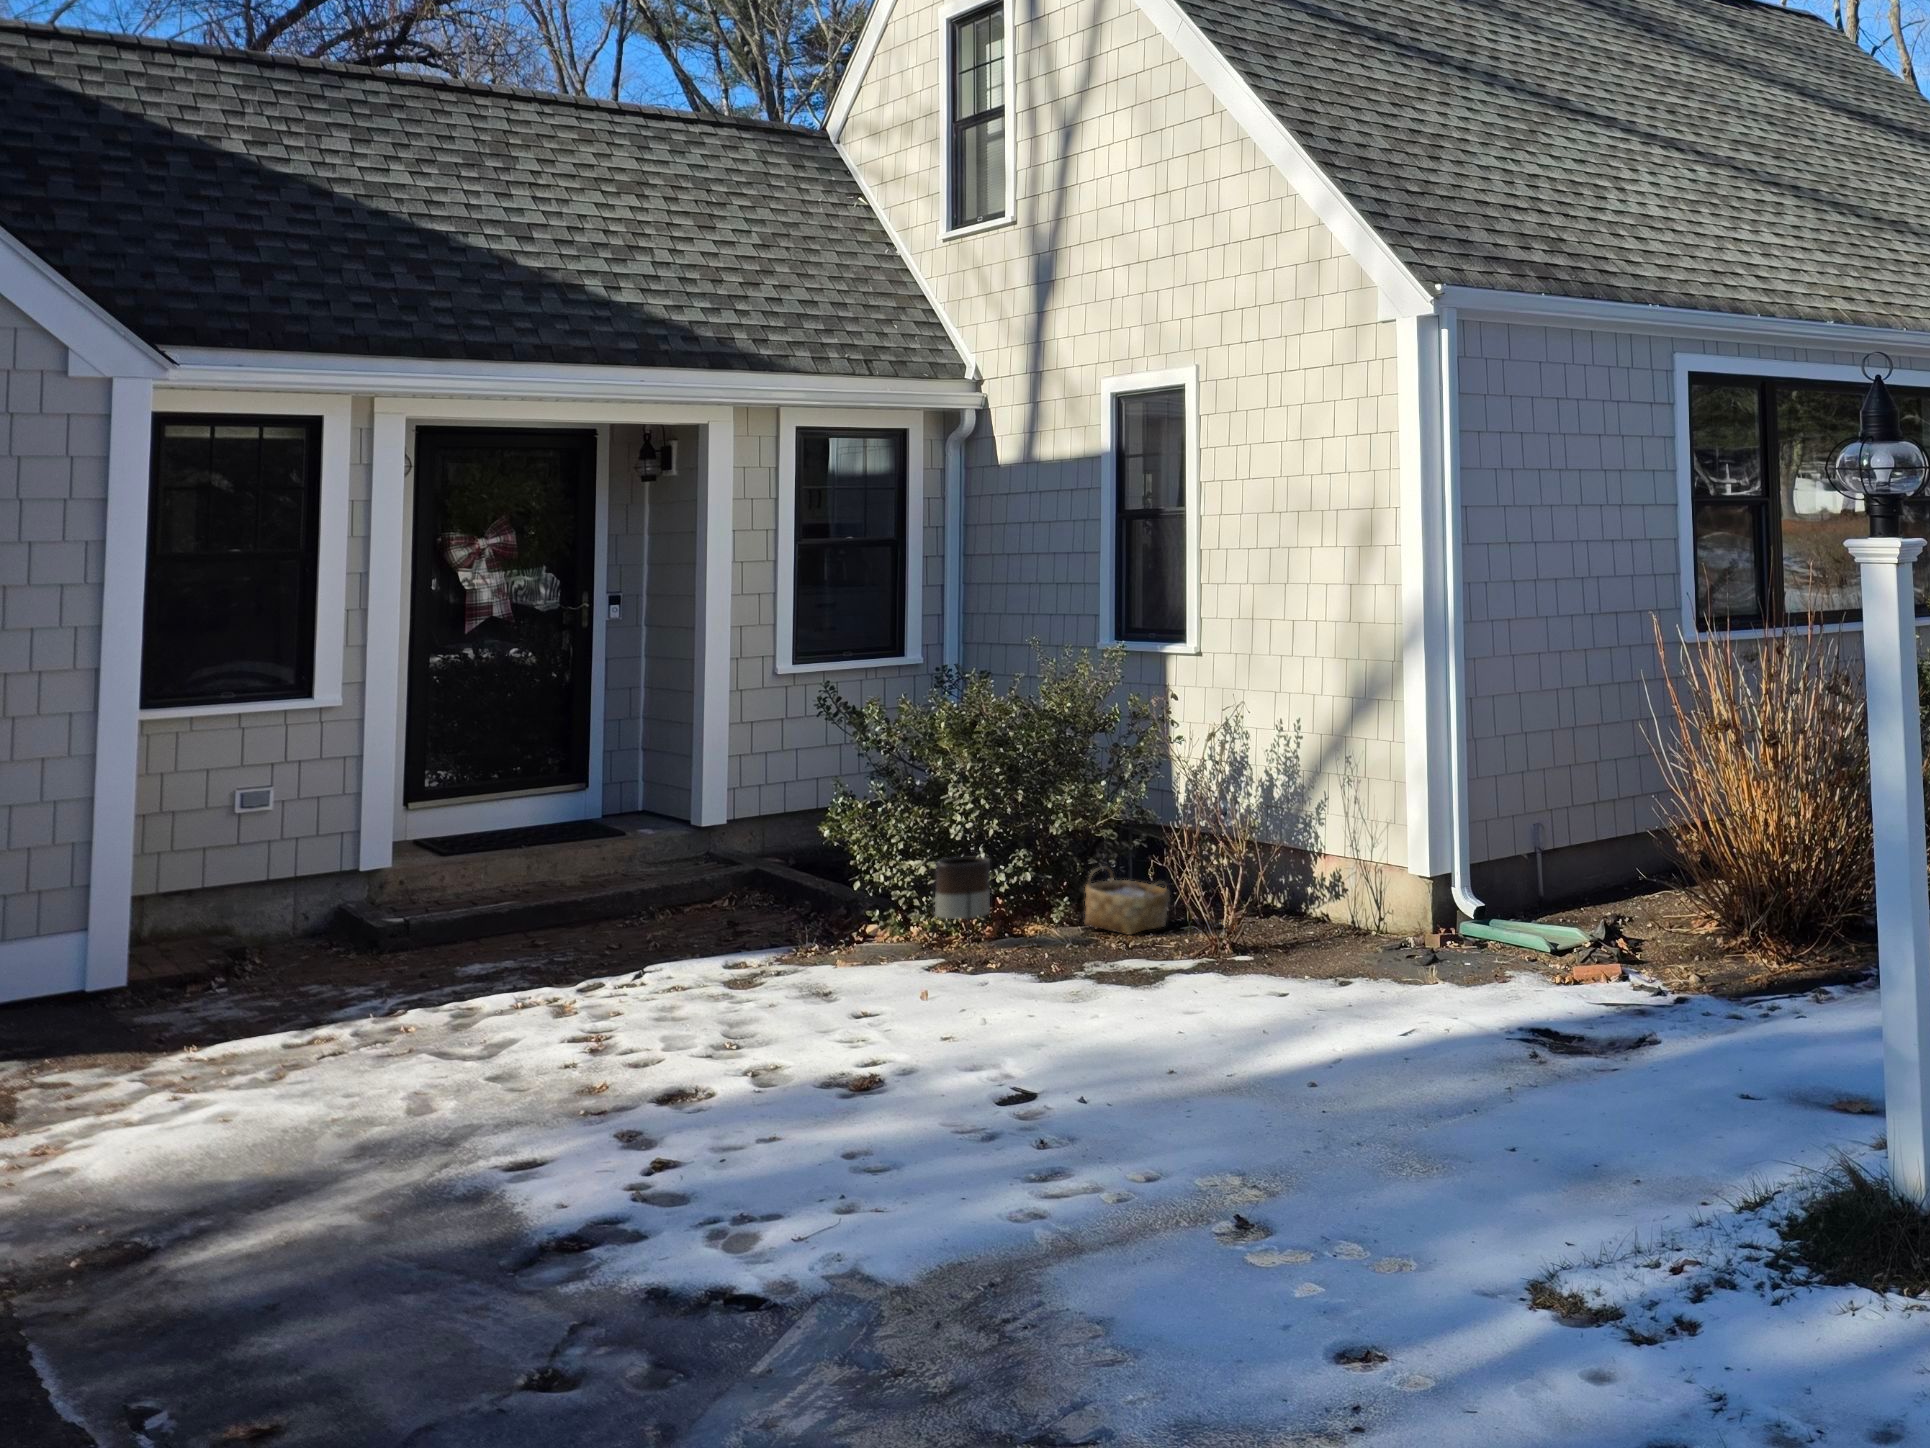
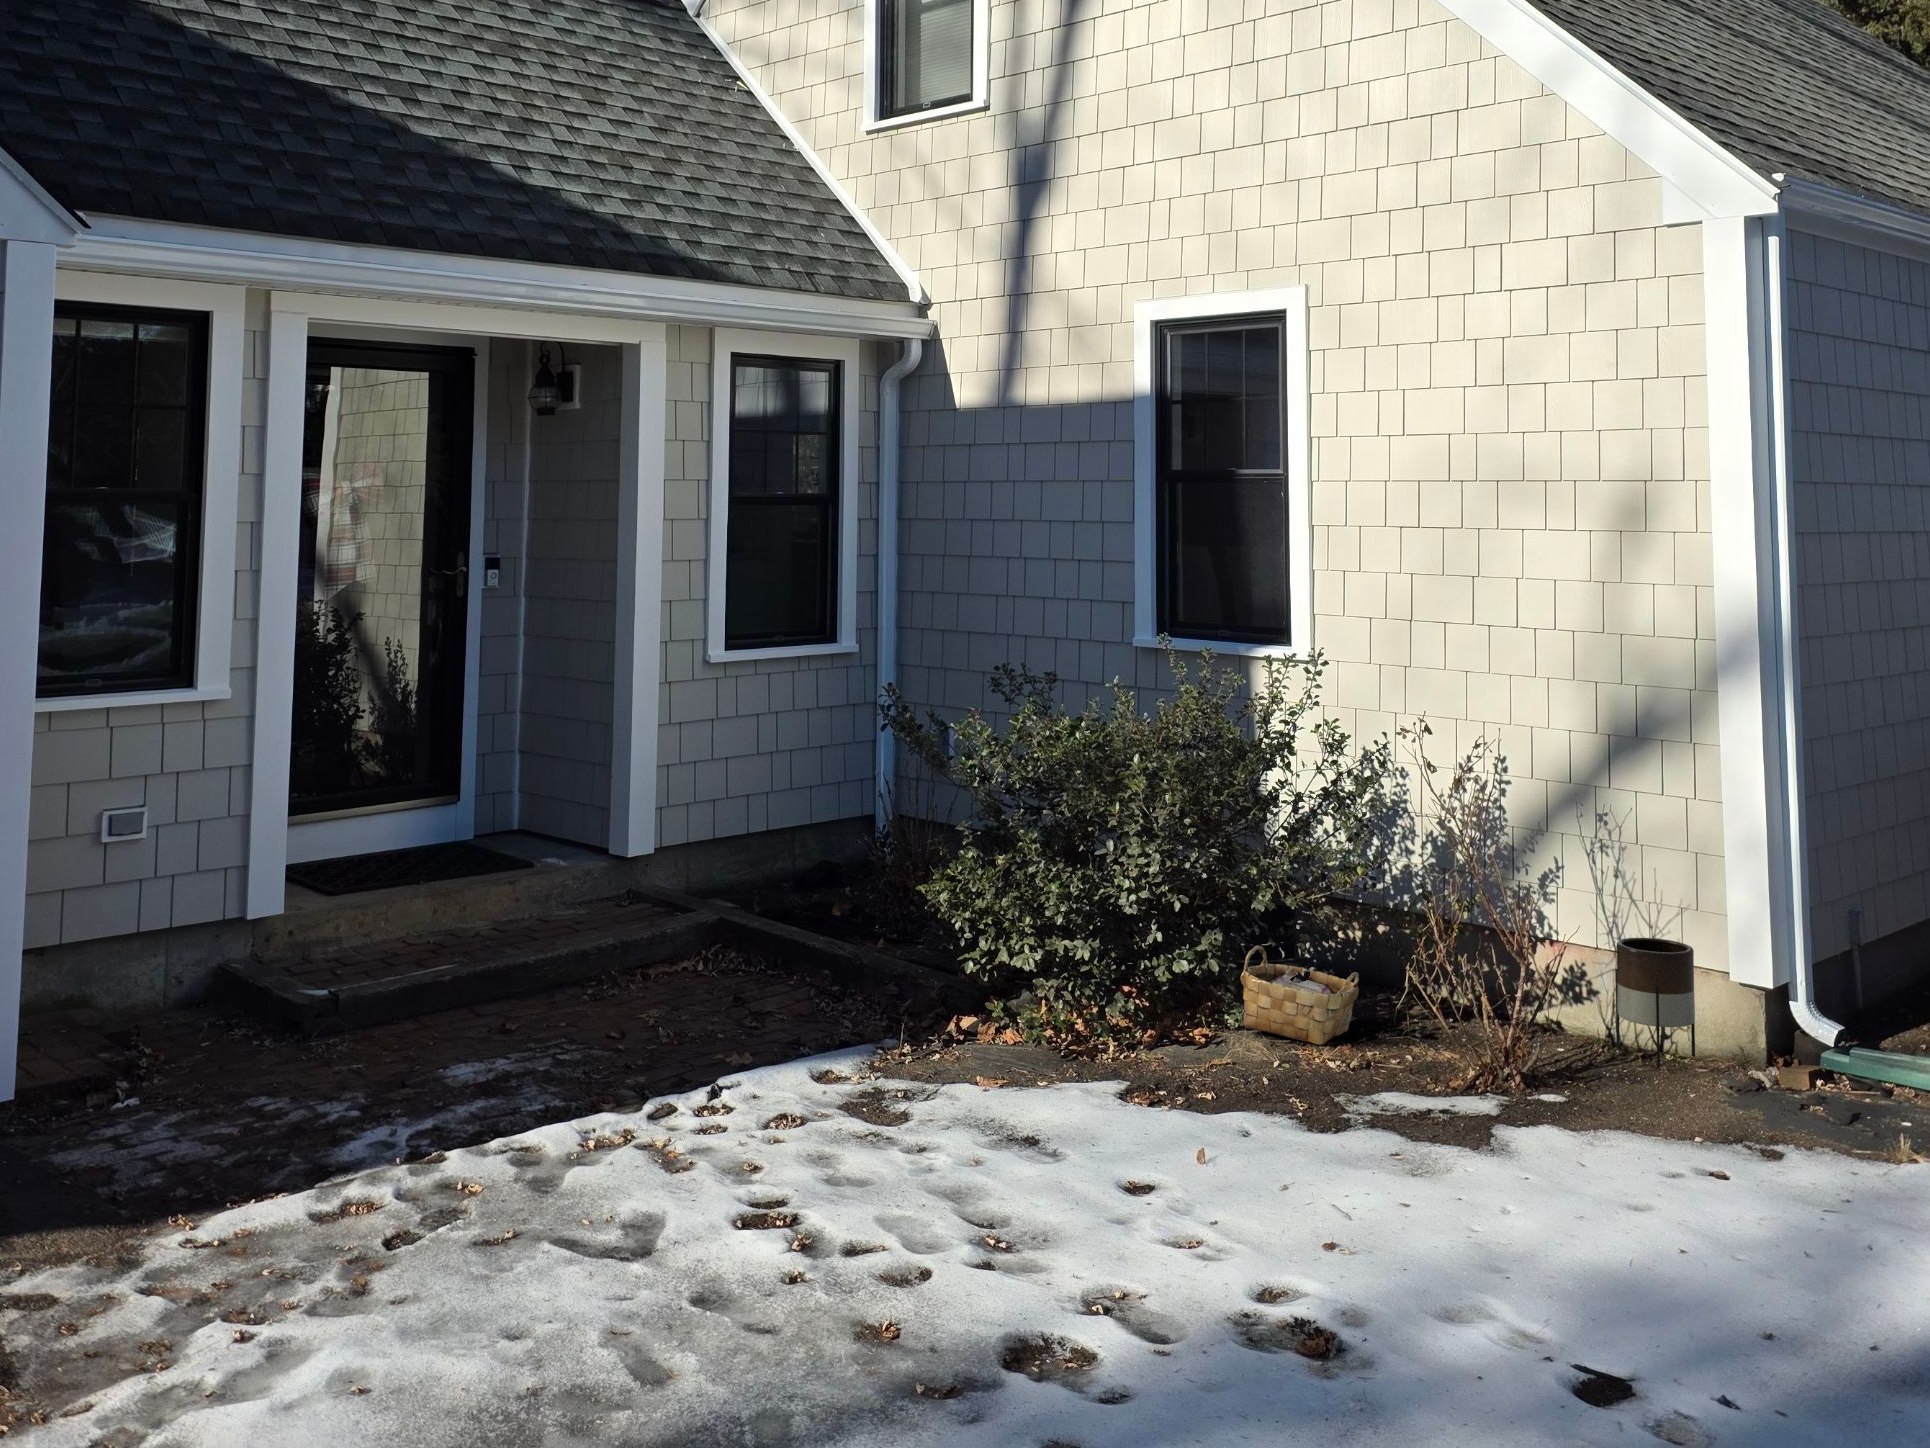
planter: present [932,857,990,922] -> present [1615,938,1695,1070]

